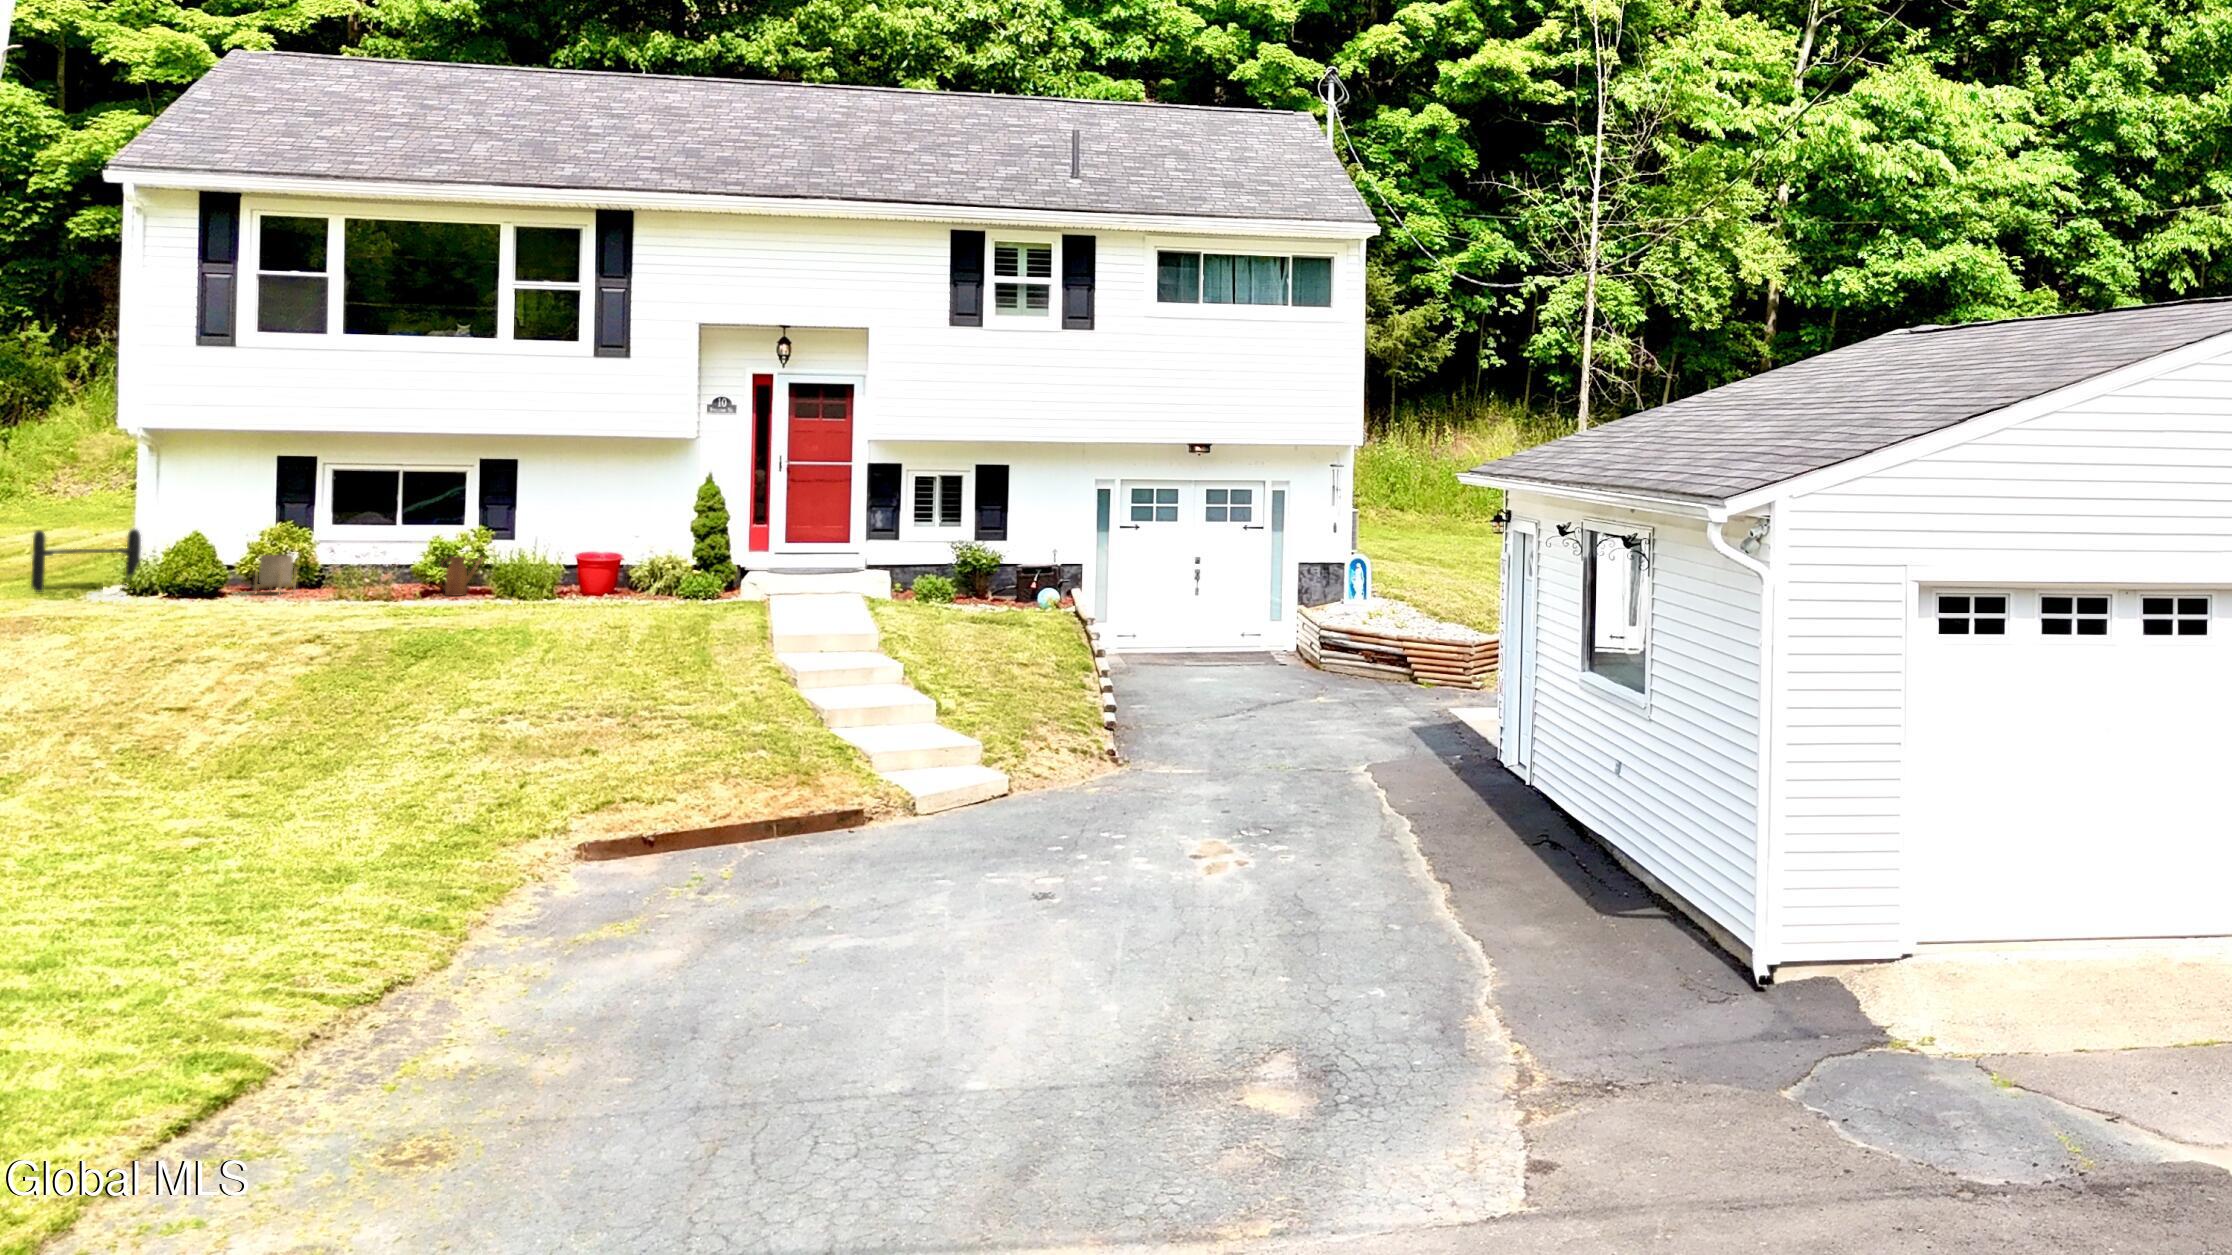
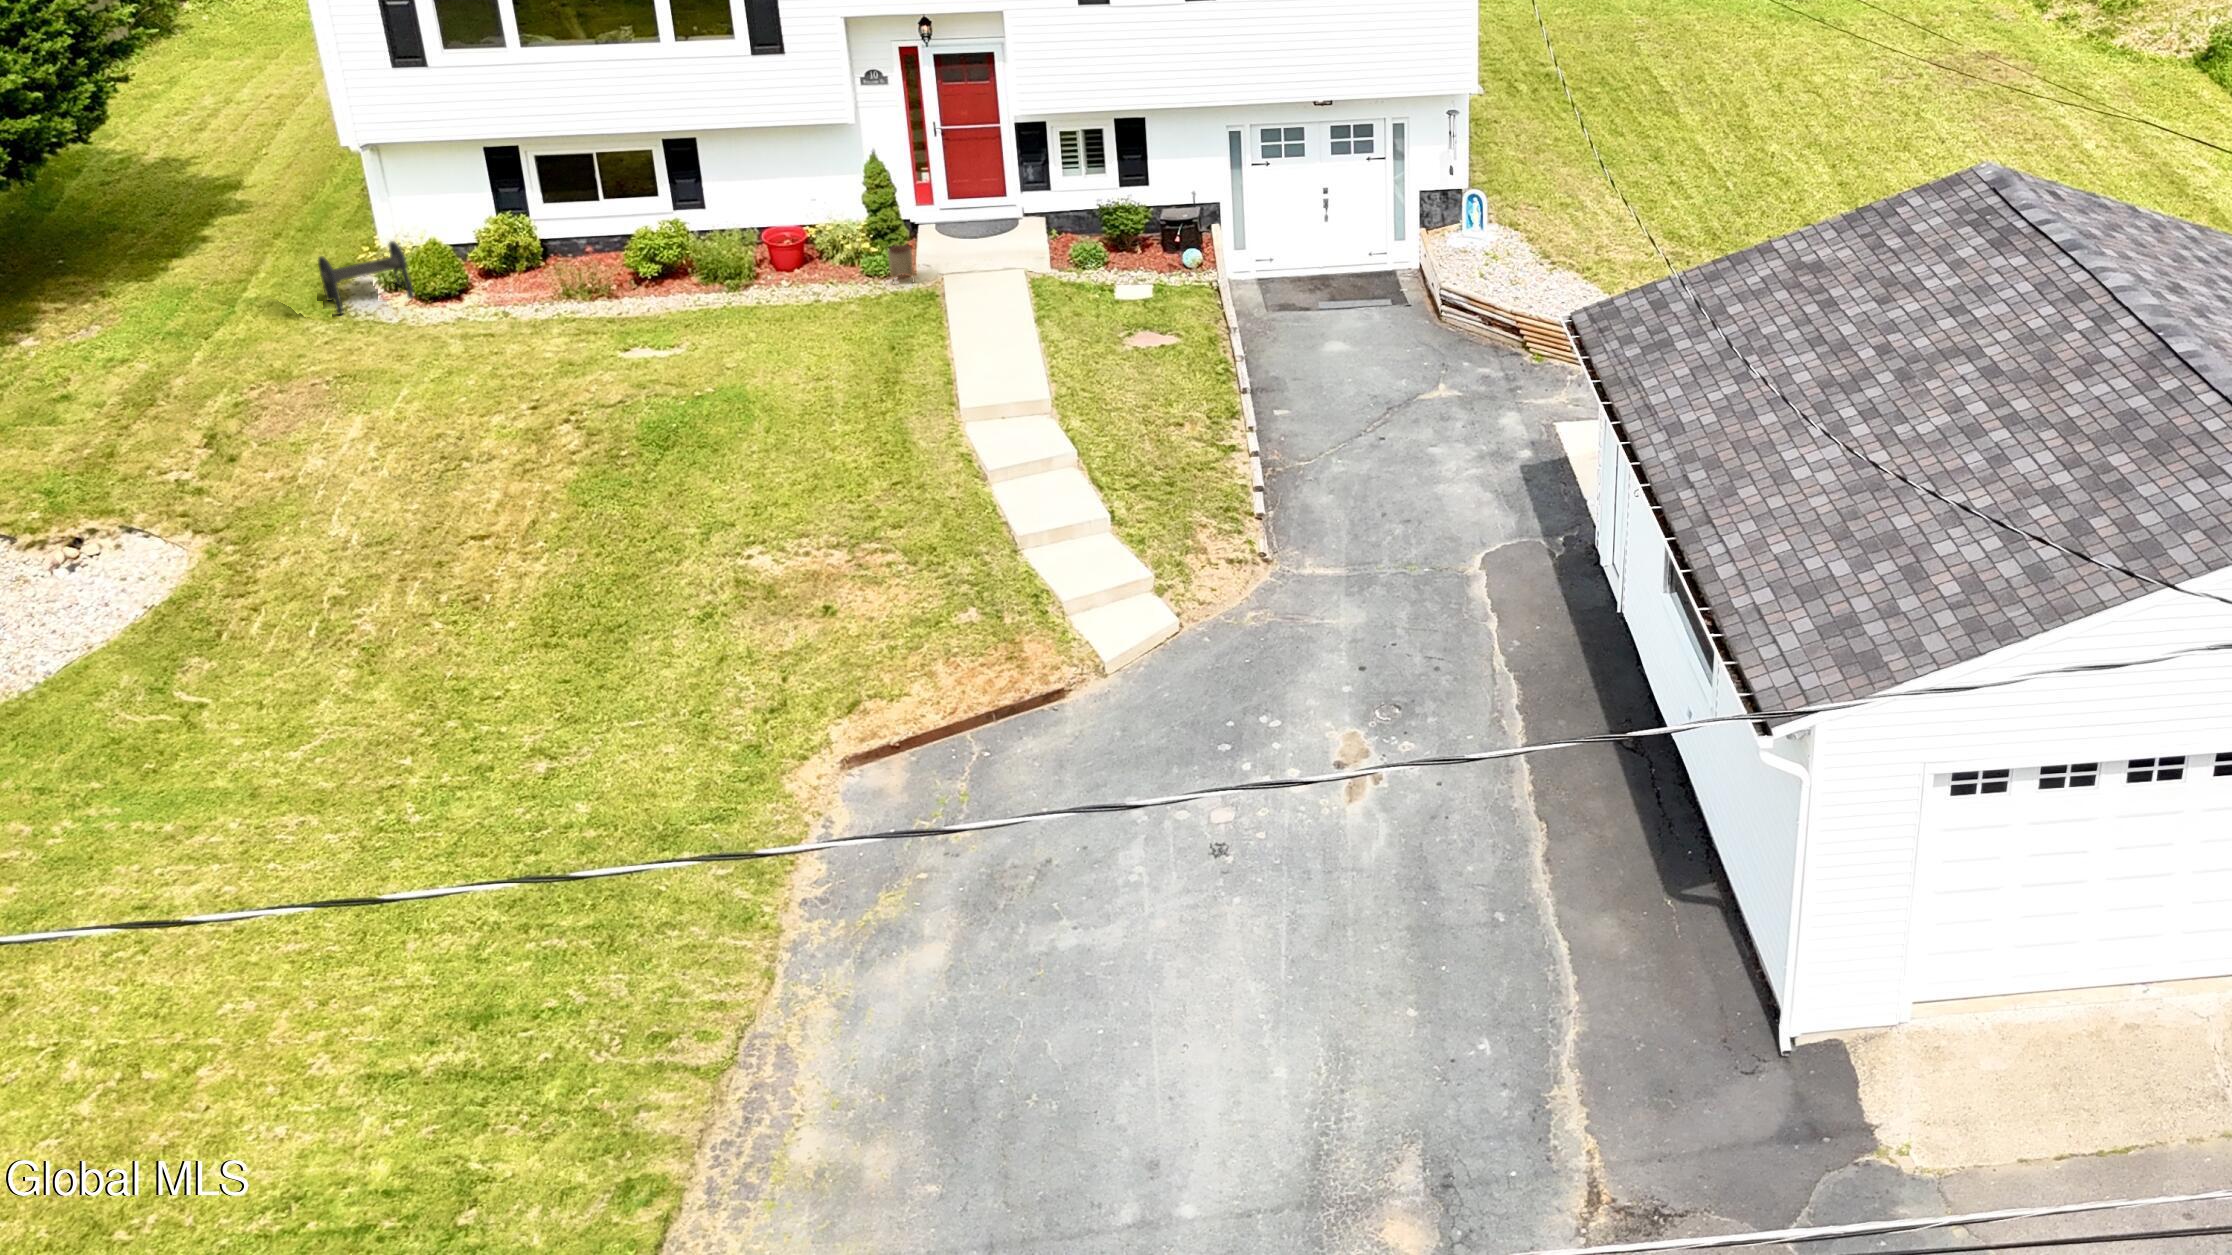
planter: present [255,555,296,594] -> present [888,245,914,279]
watering can: present [445,556,483,596] -> none [664,261,700,298]

